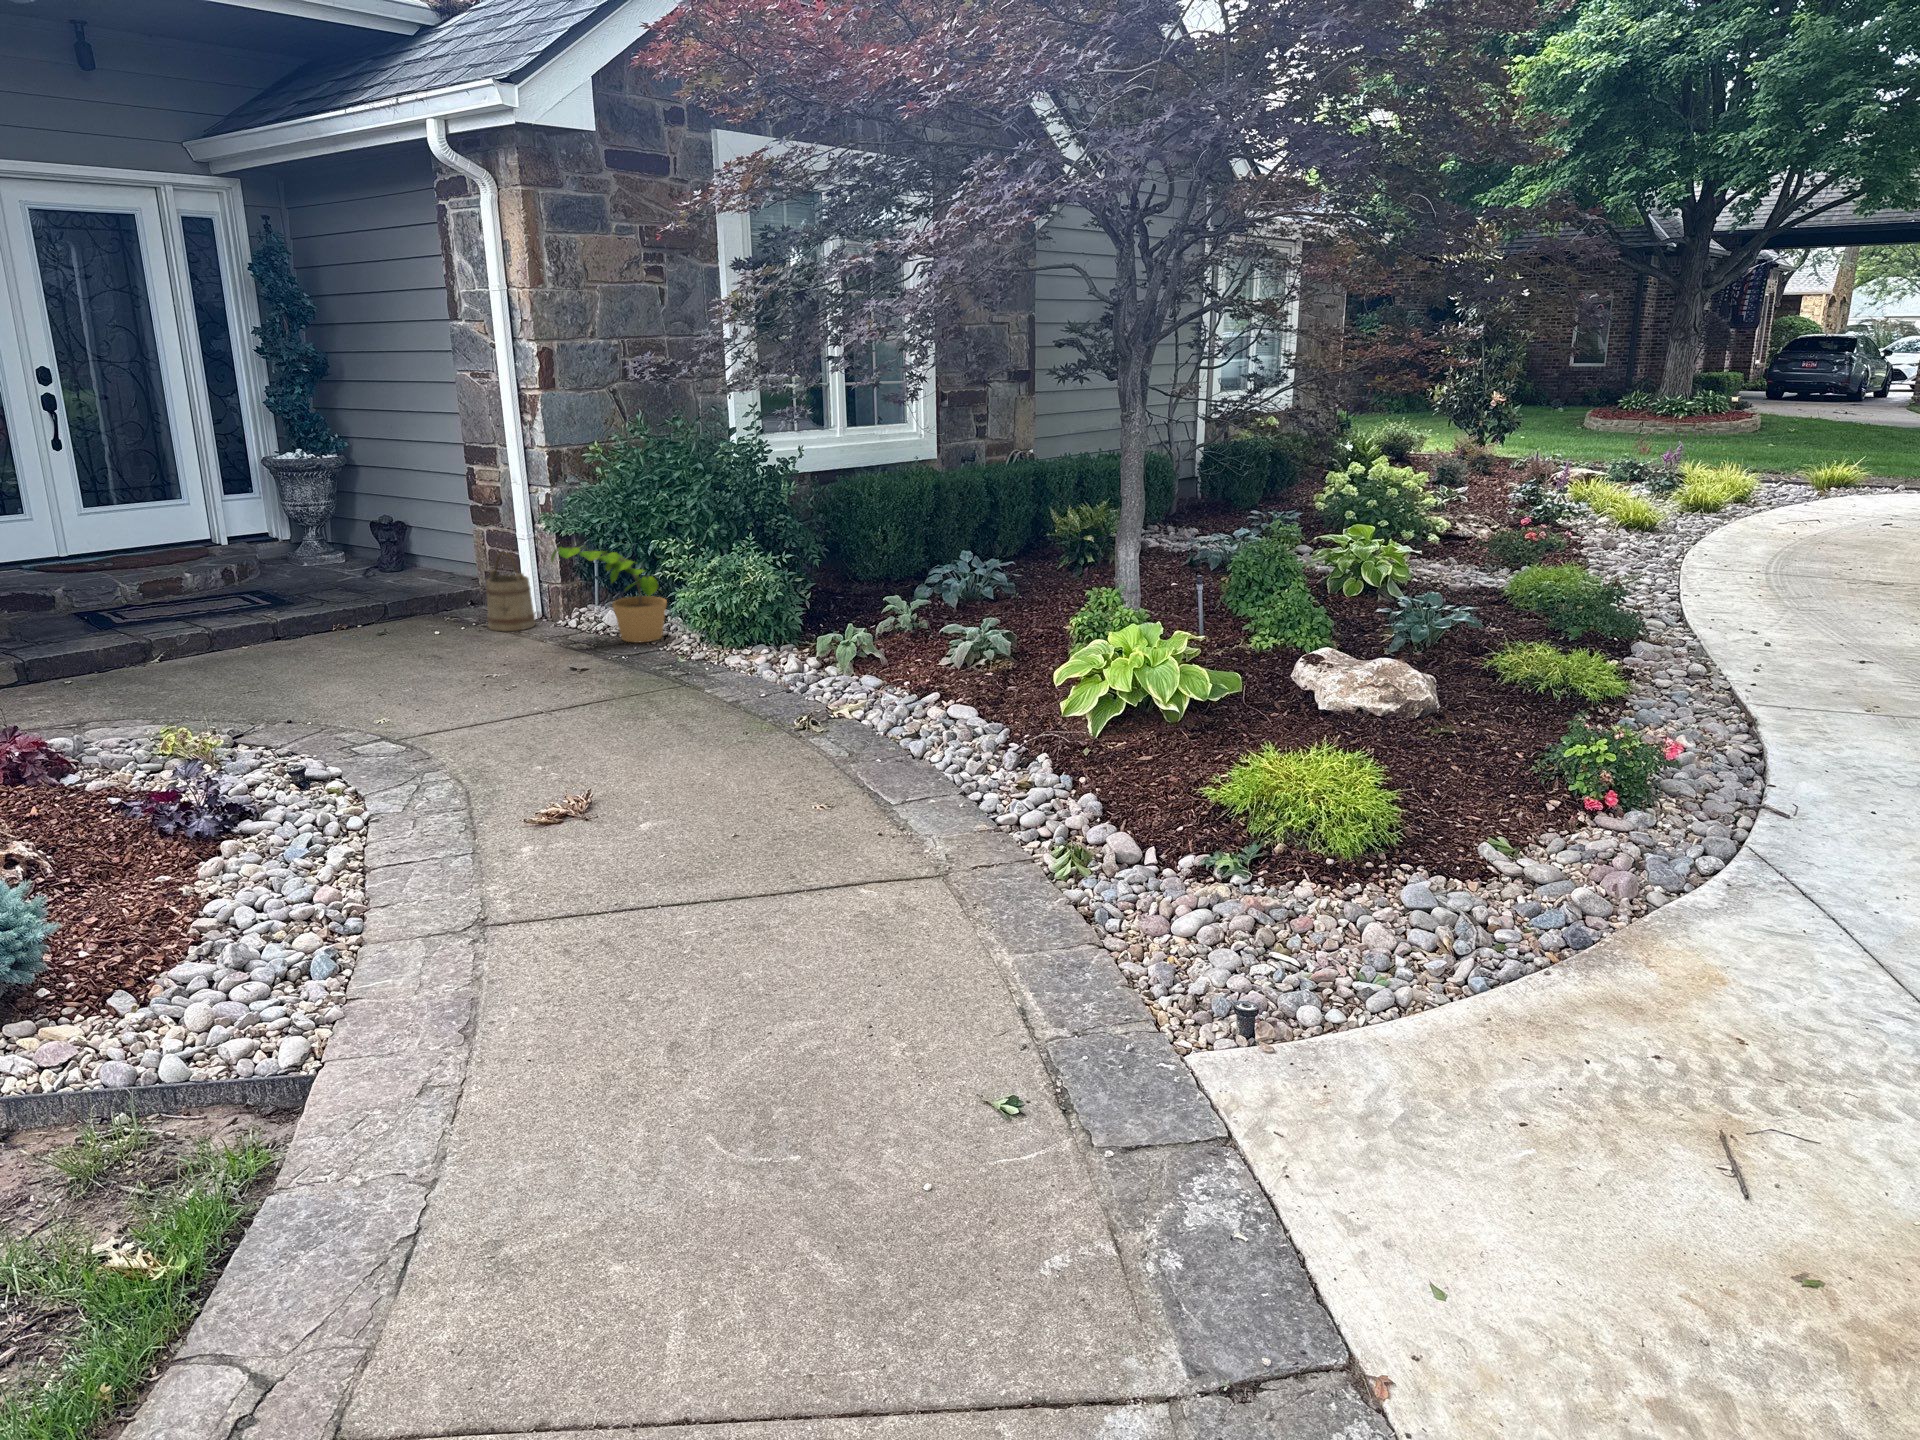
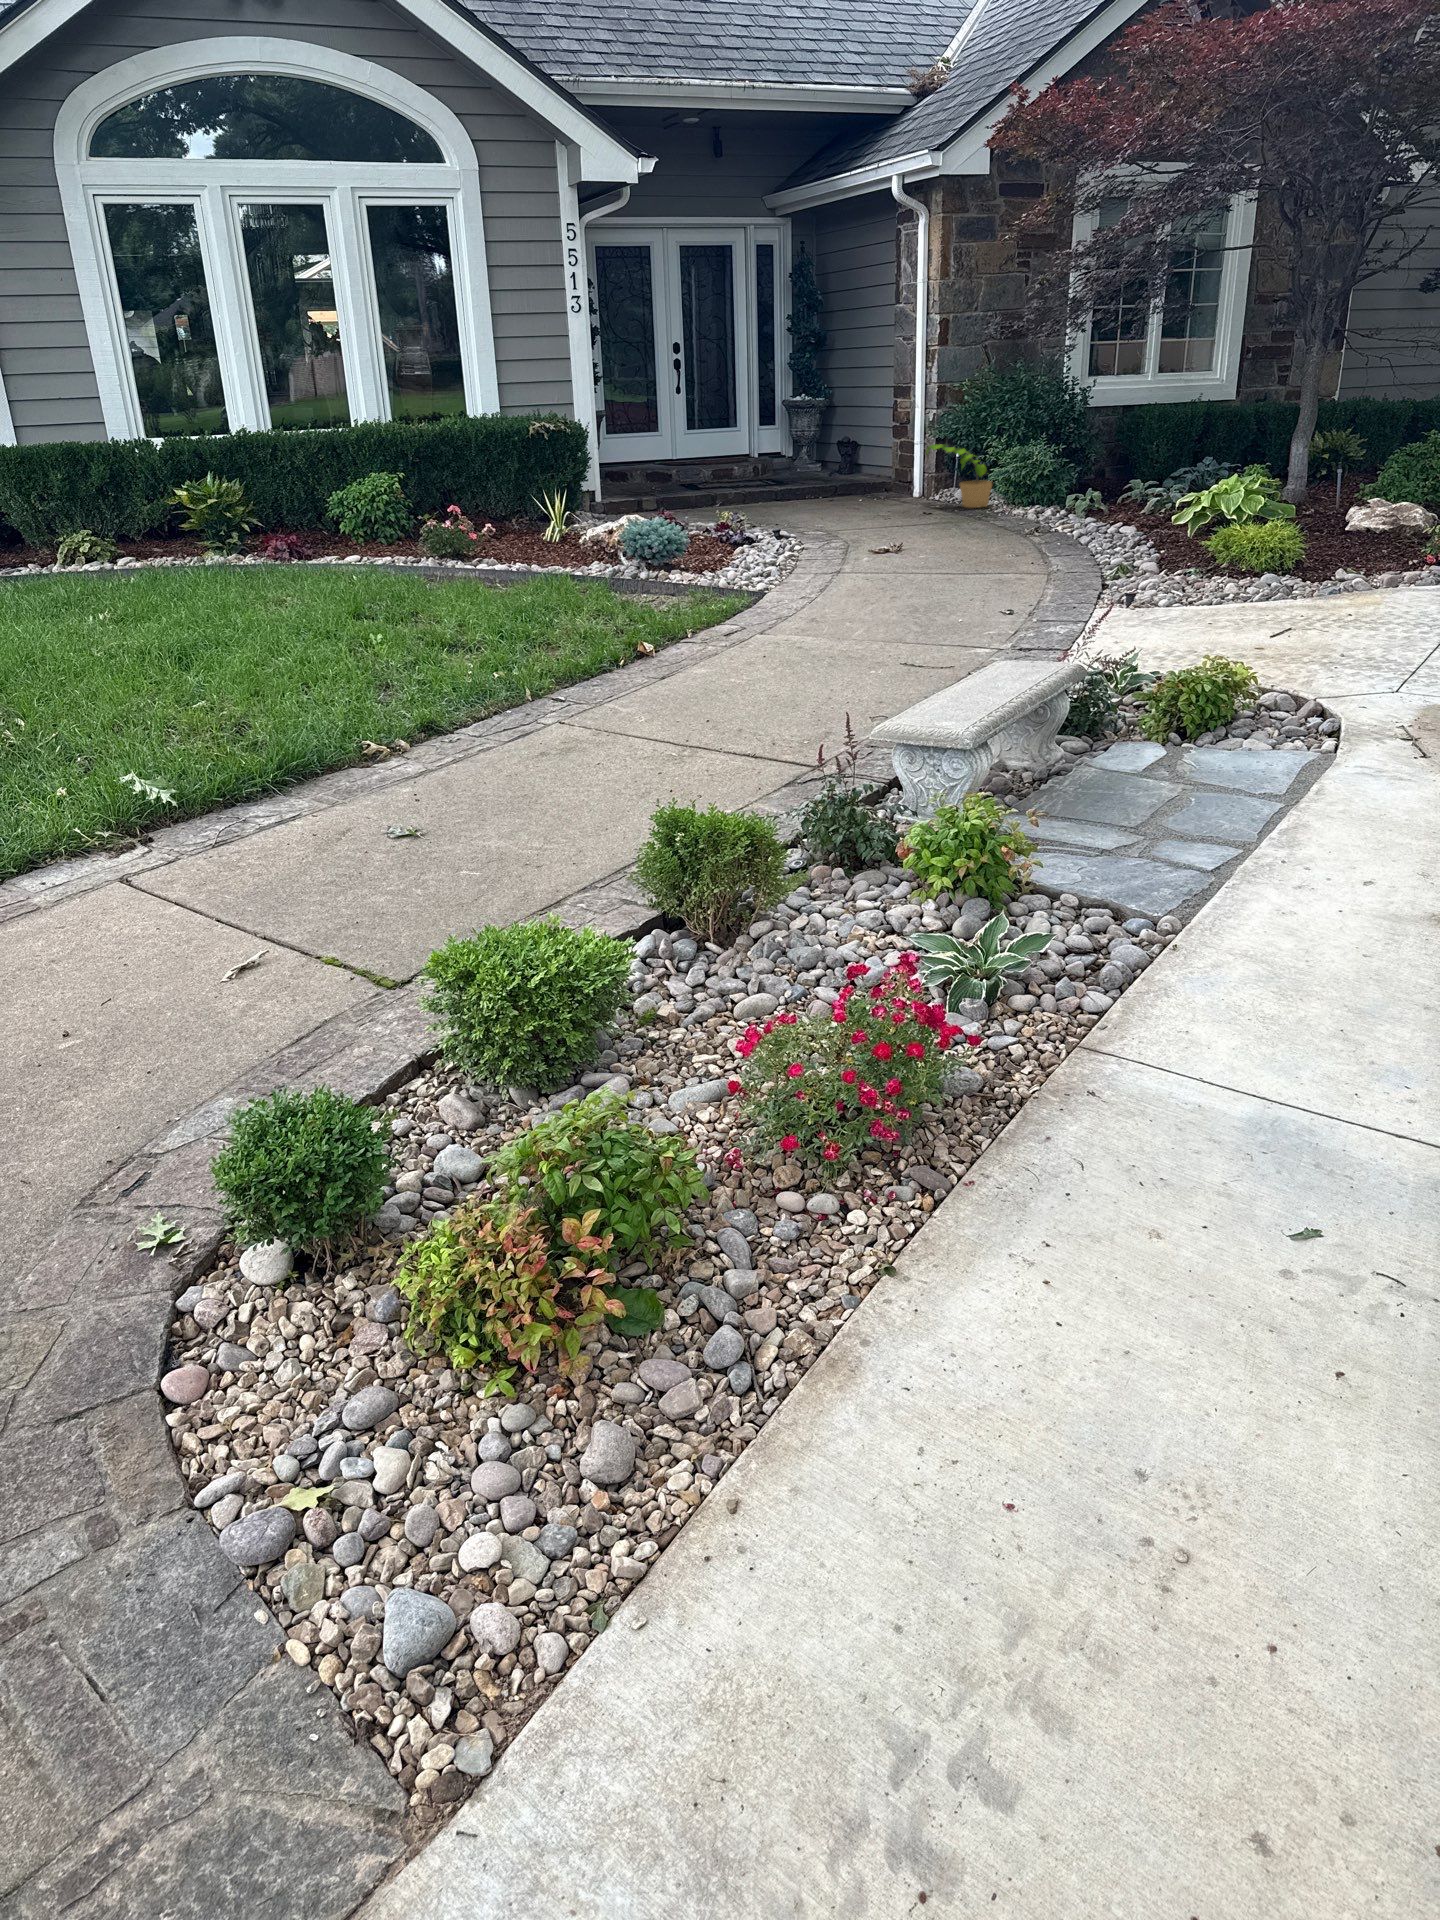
bucket: present [486,552,535,631] -> none [890,452,918,502]

